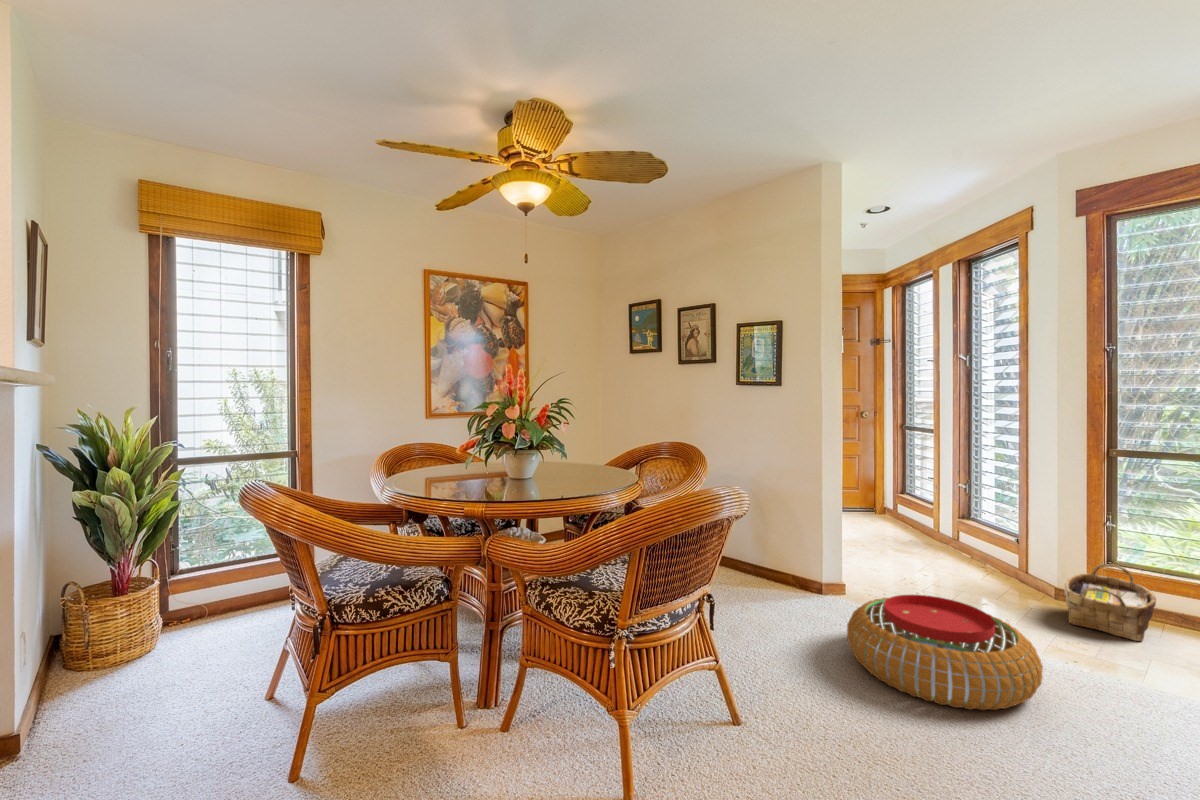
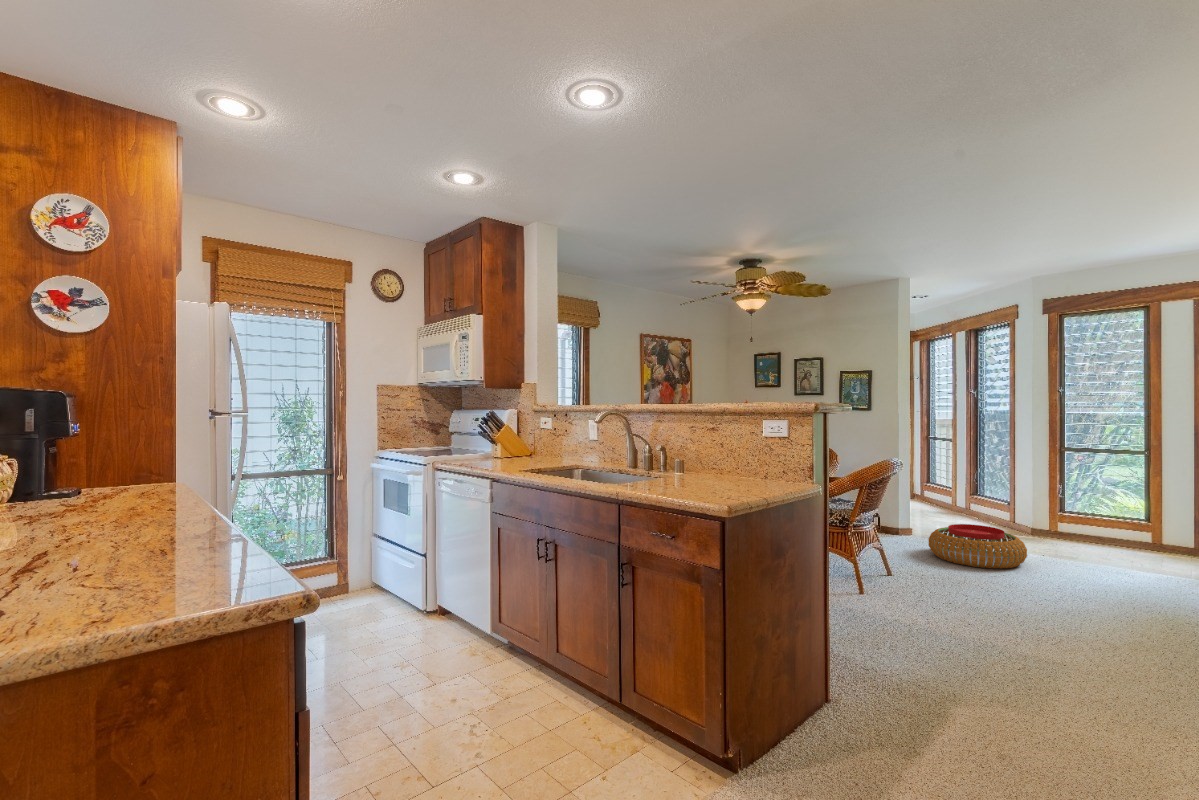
woven basket: present [1065,564,1156,641] -> none [1037,512,1083,549]

